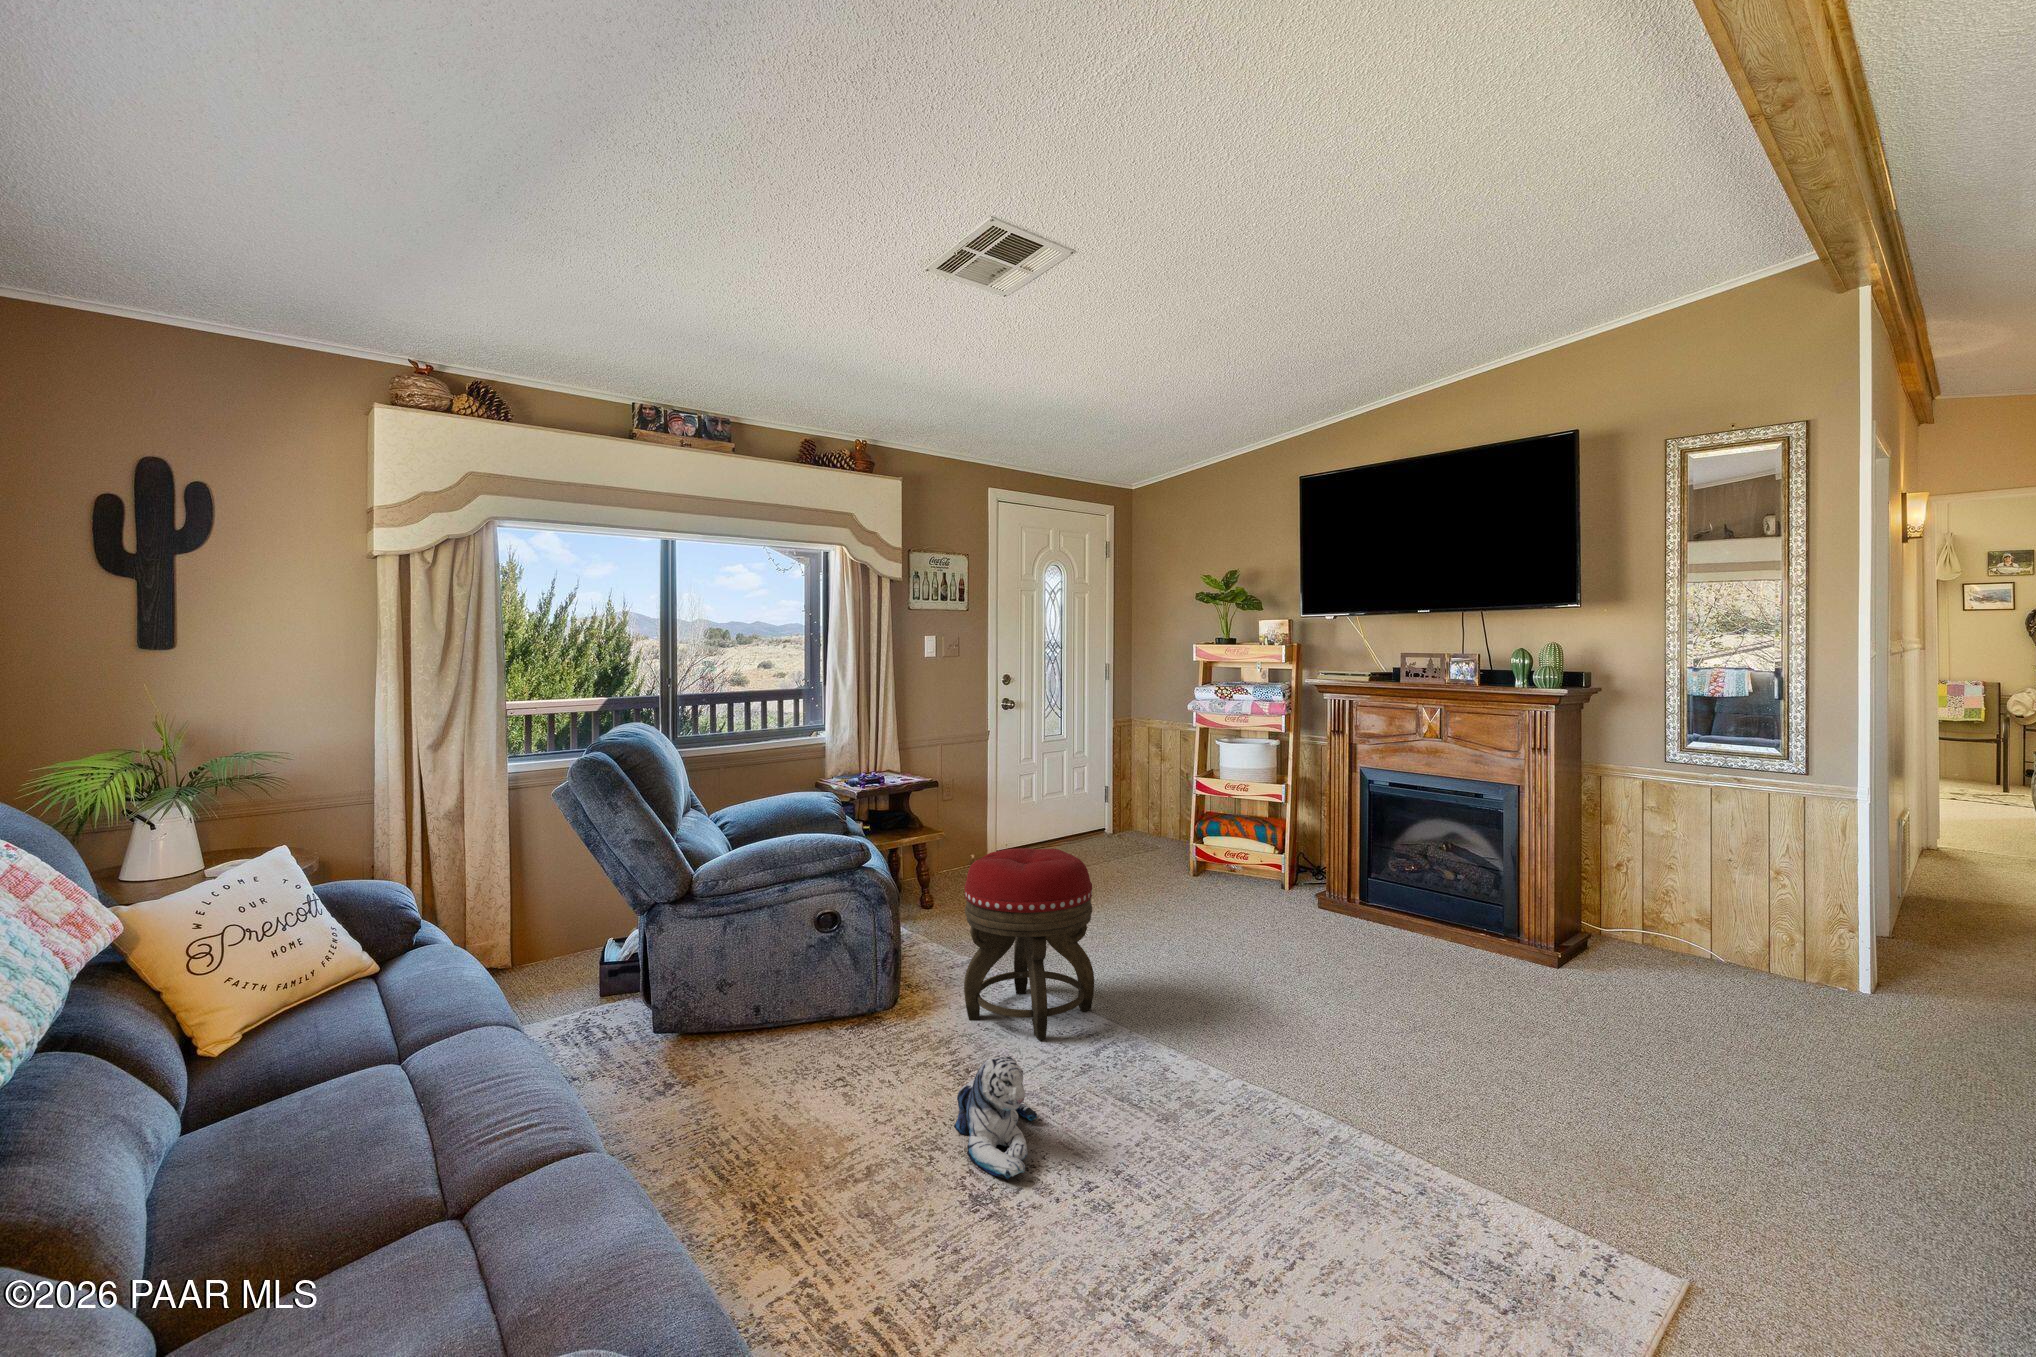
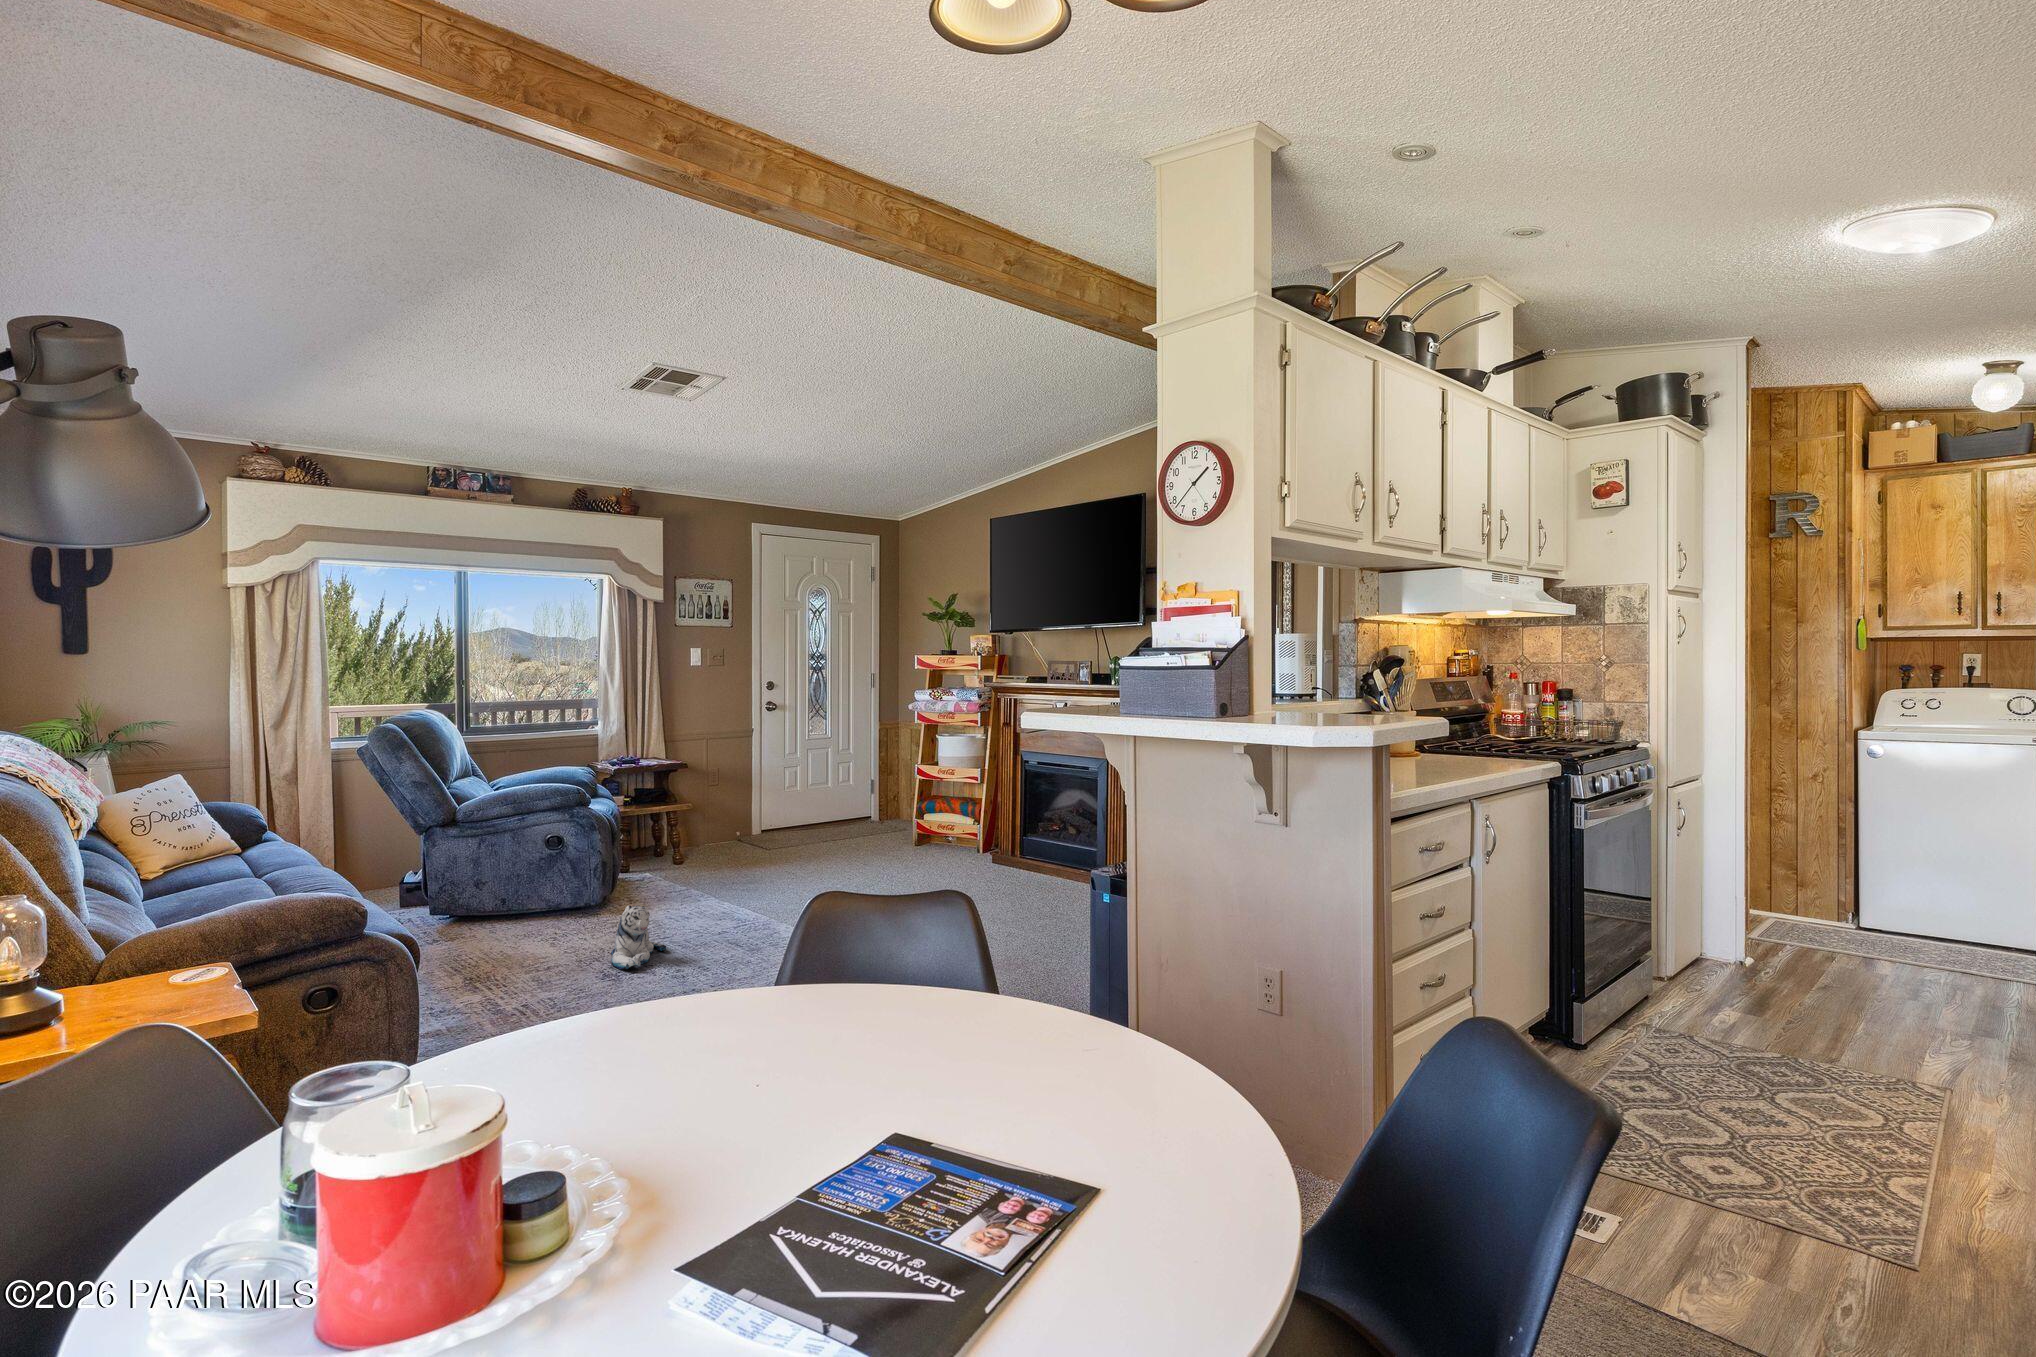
footstool: present [964,848,1094,1040] -> none [656,797,753,922]

